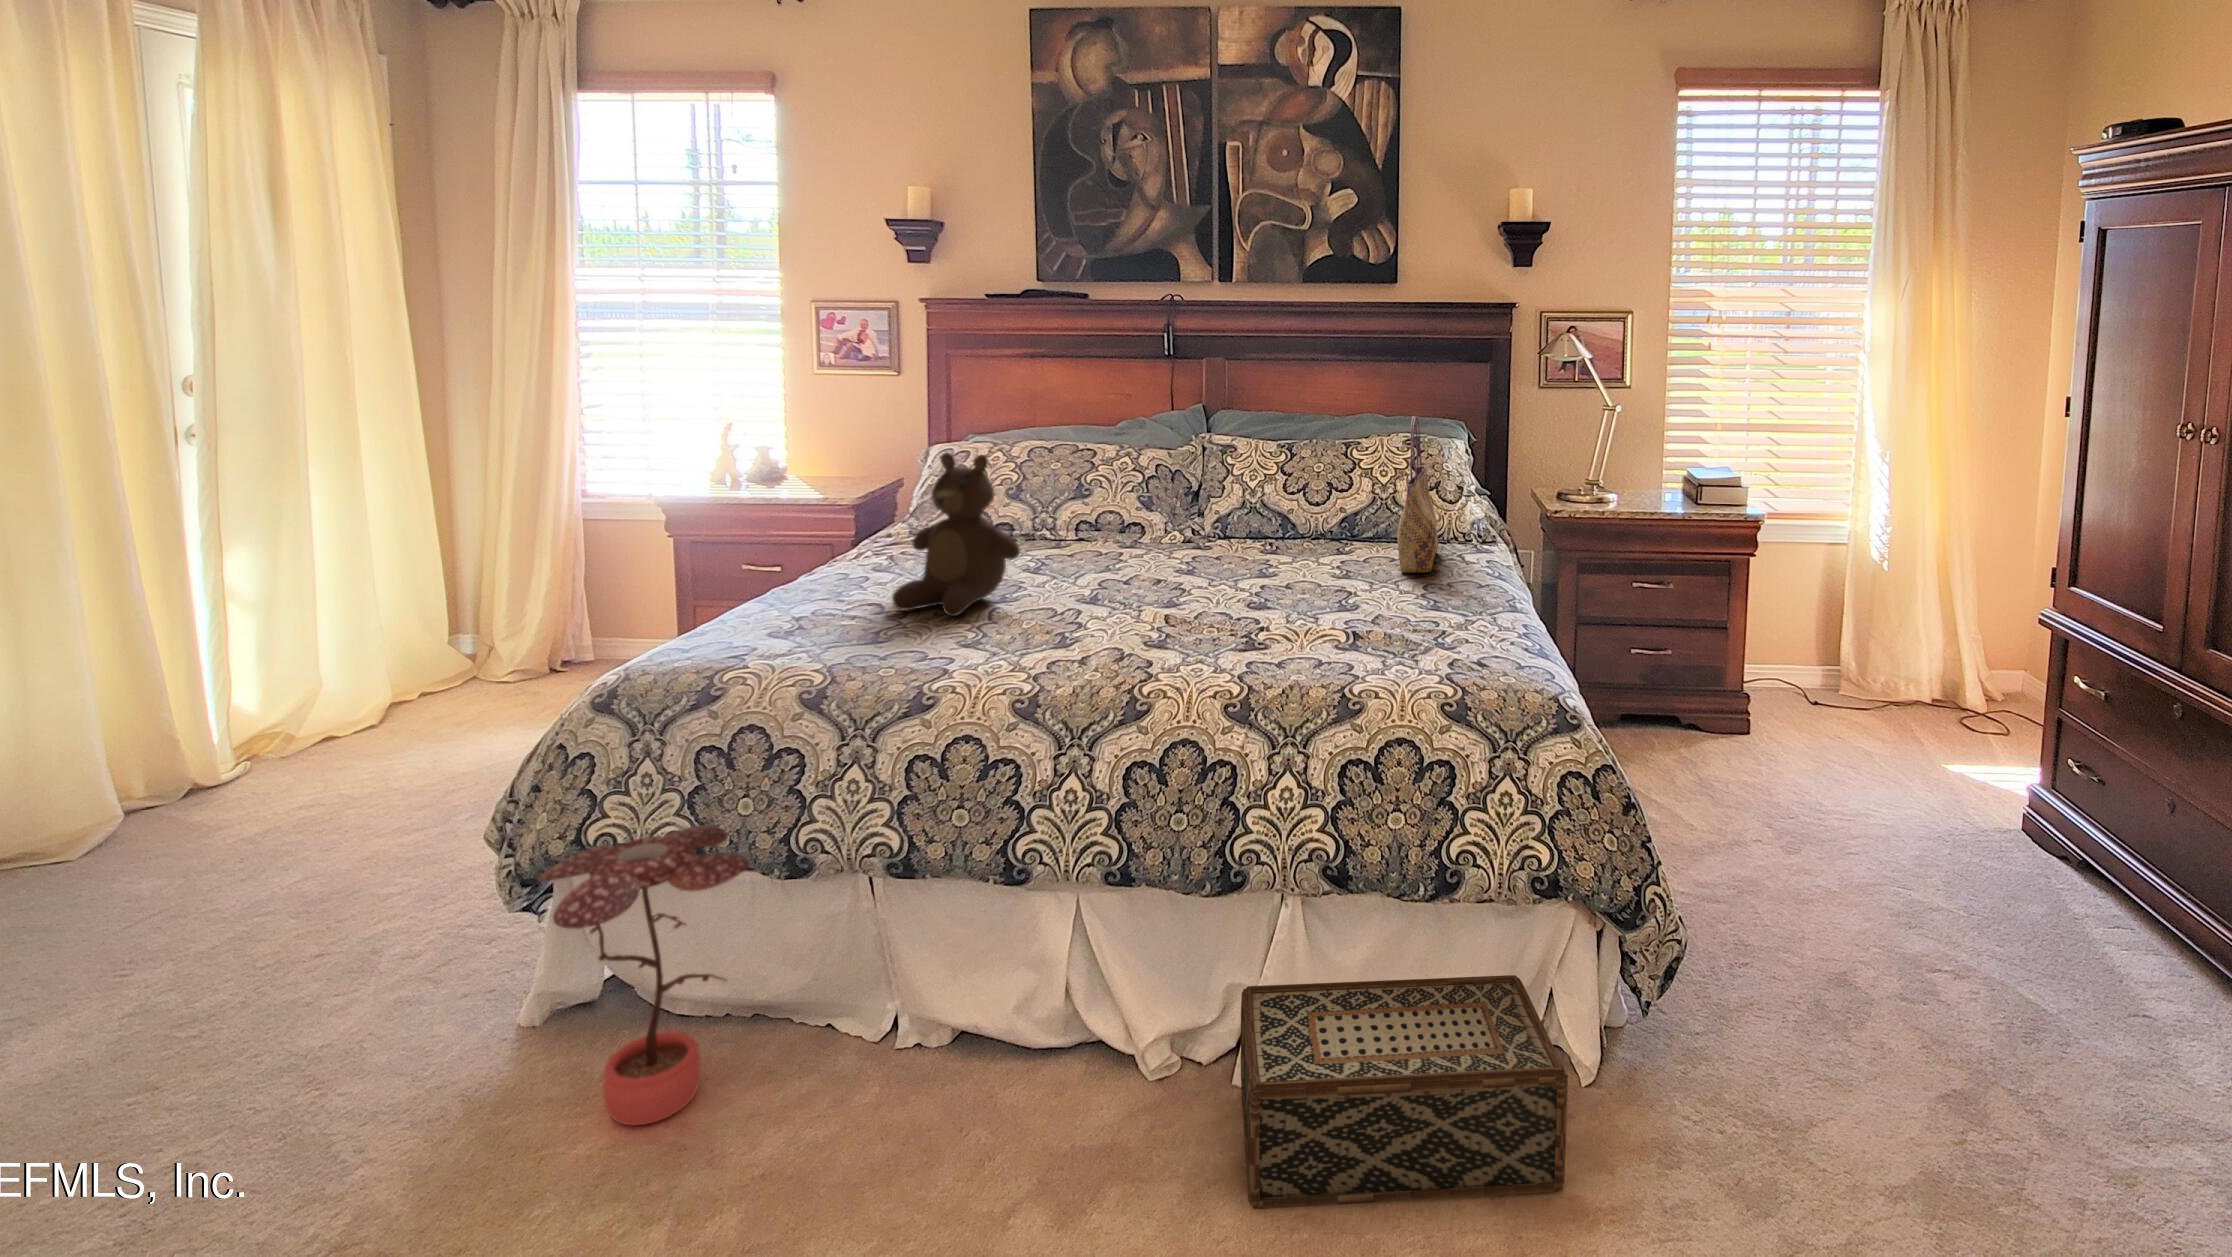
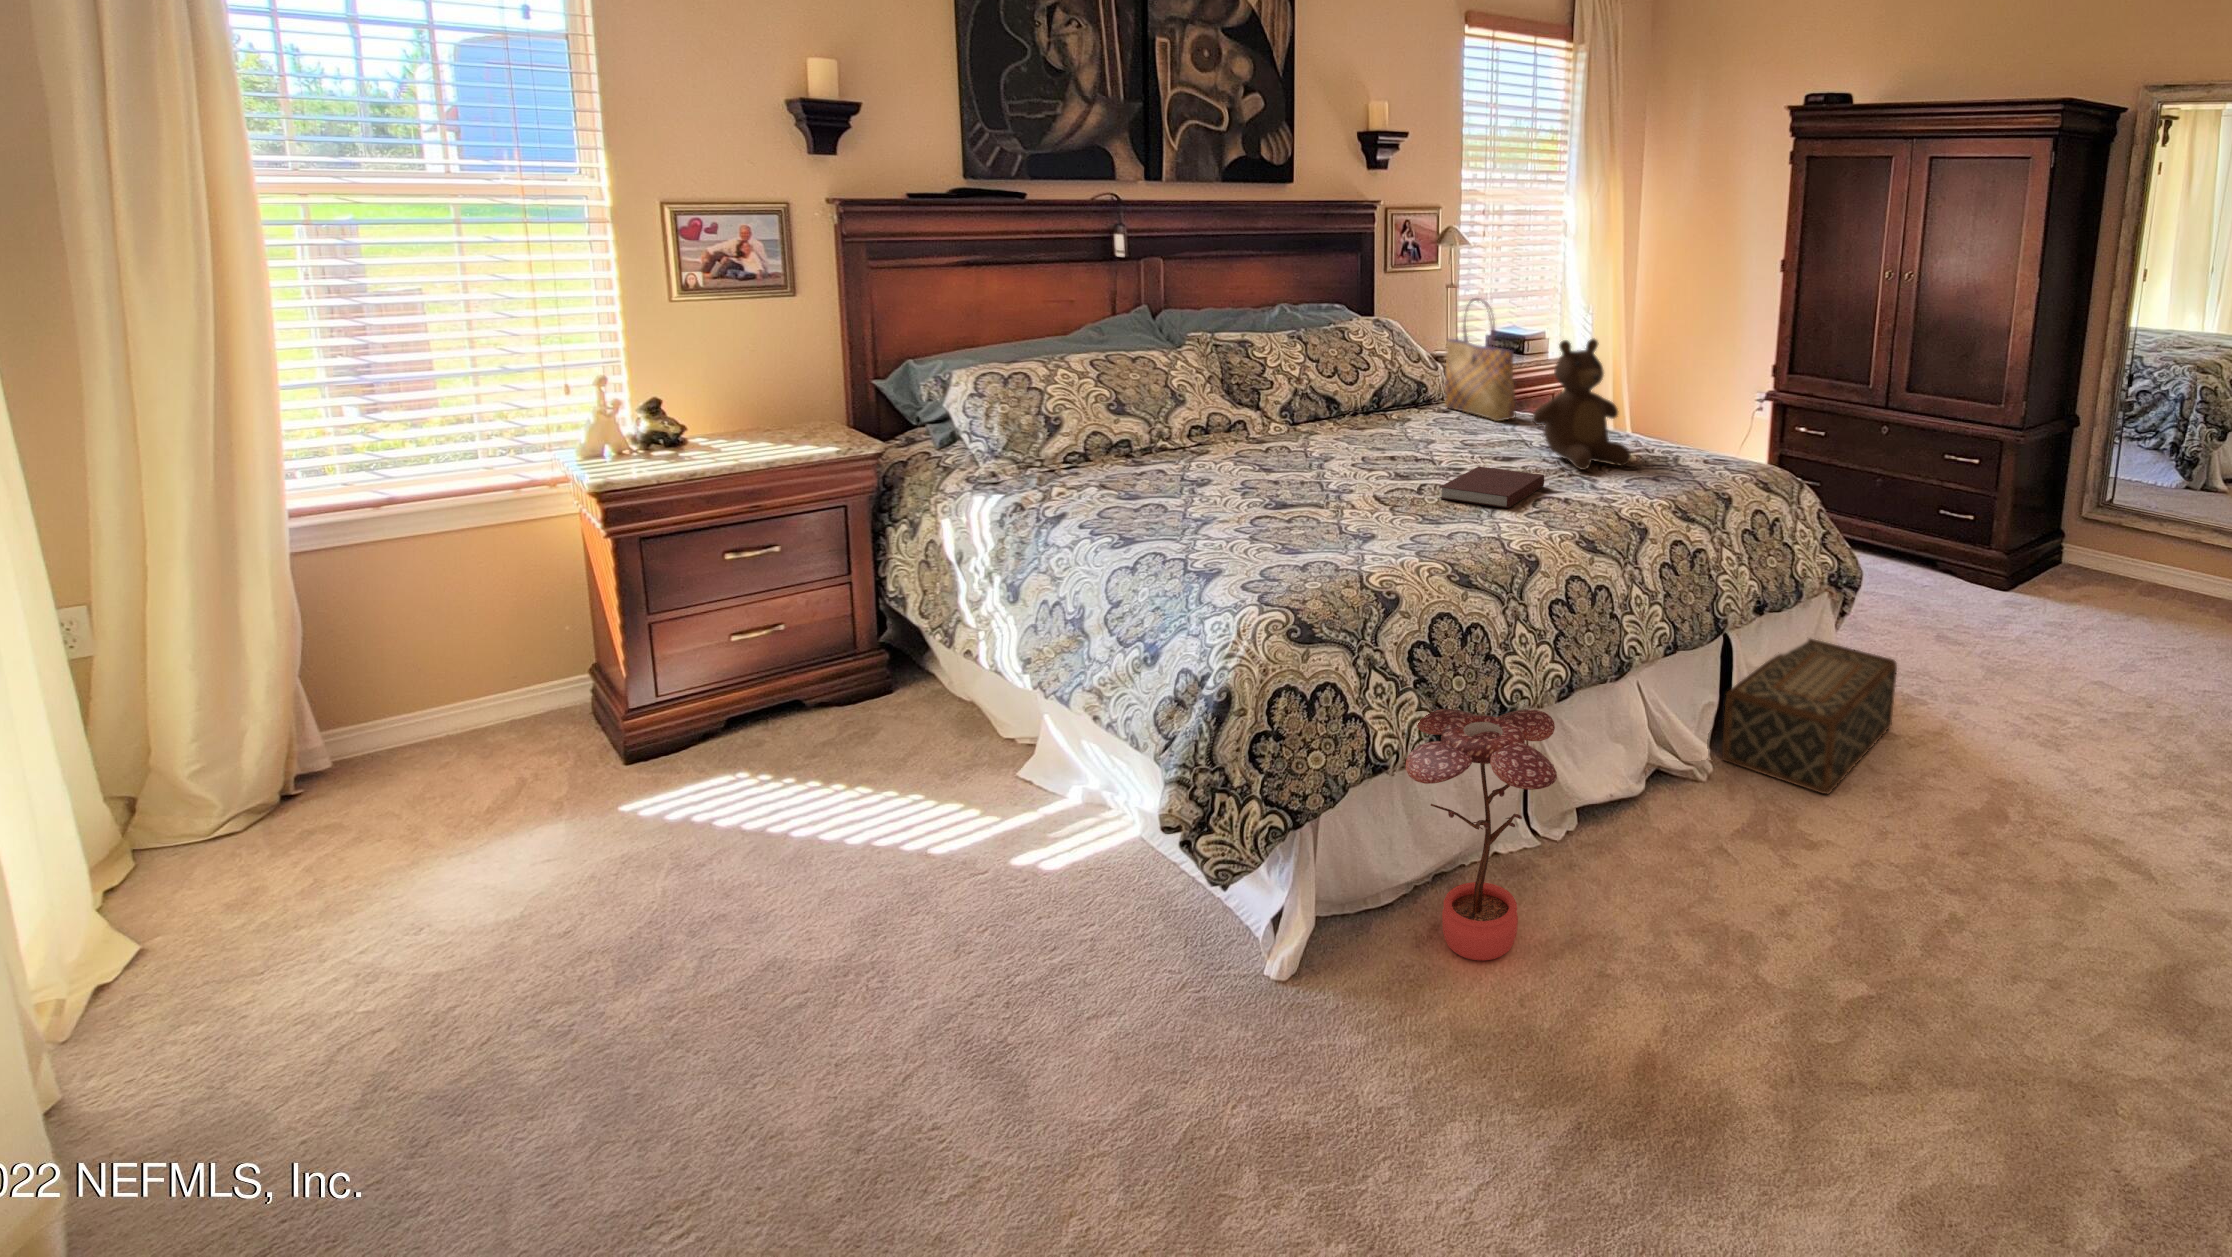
teddy bear: present [892,453,1020,616] -> present [1532,339,1631,470]
notebook: none [1039,603,1168,648] -> present [1440,466,1544,508]

